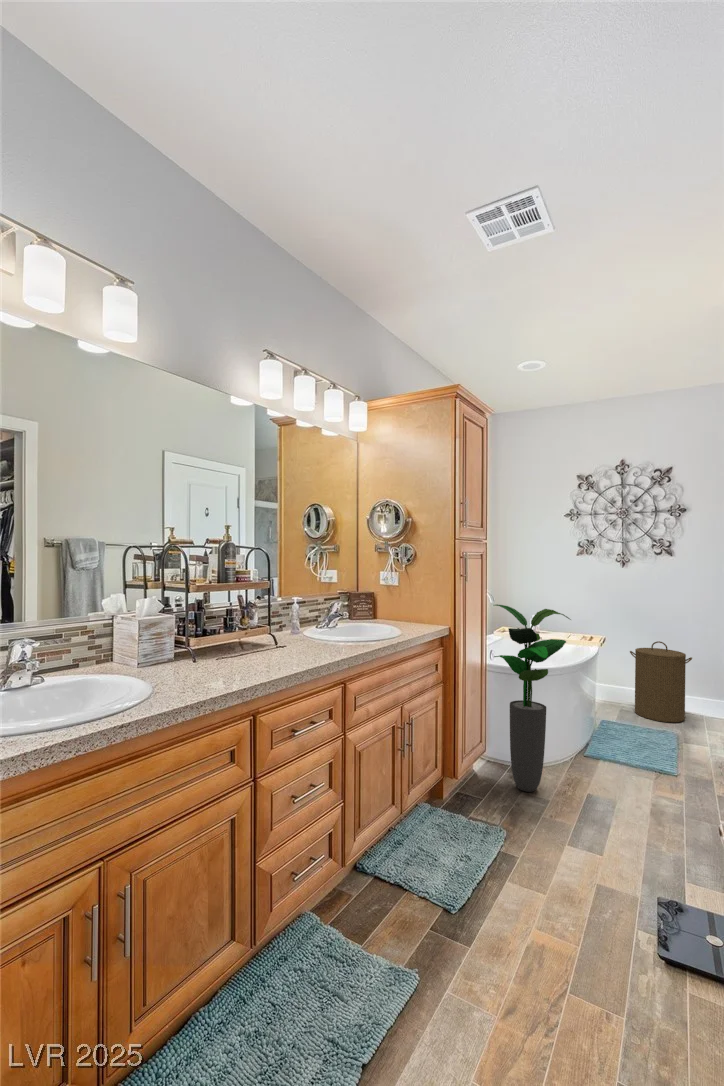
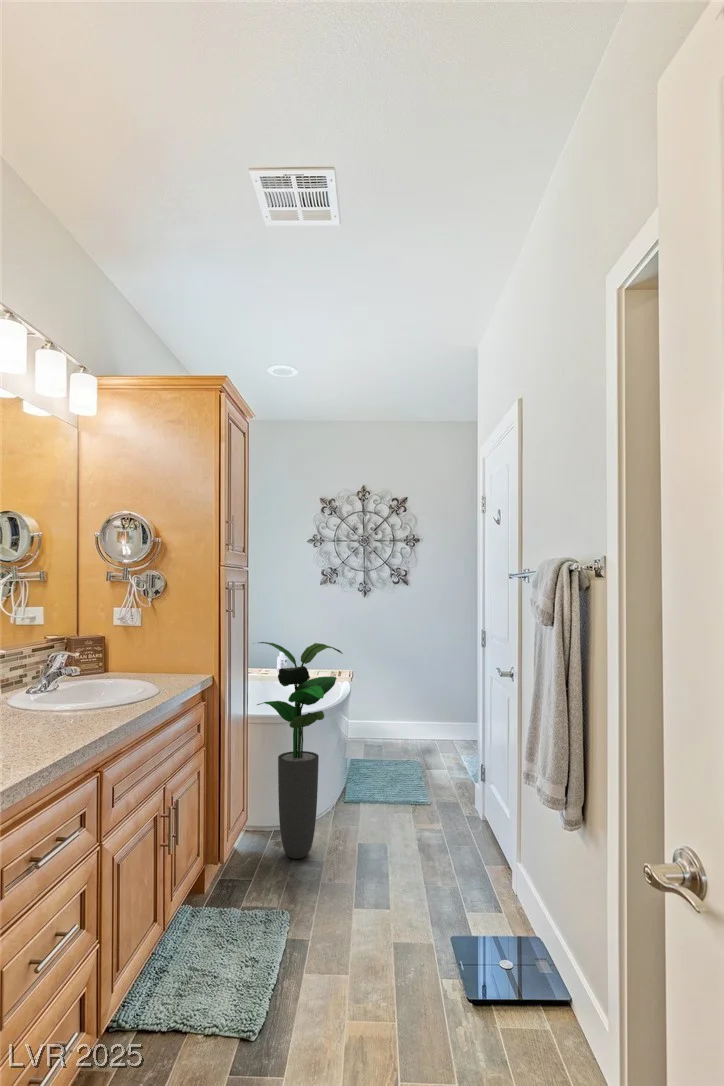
laundry hamper: present [630,641,692,722] -> none [373,670,428,752]

